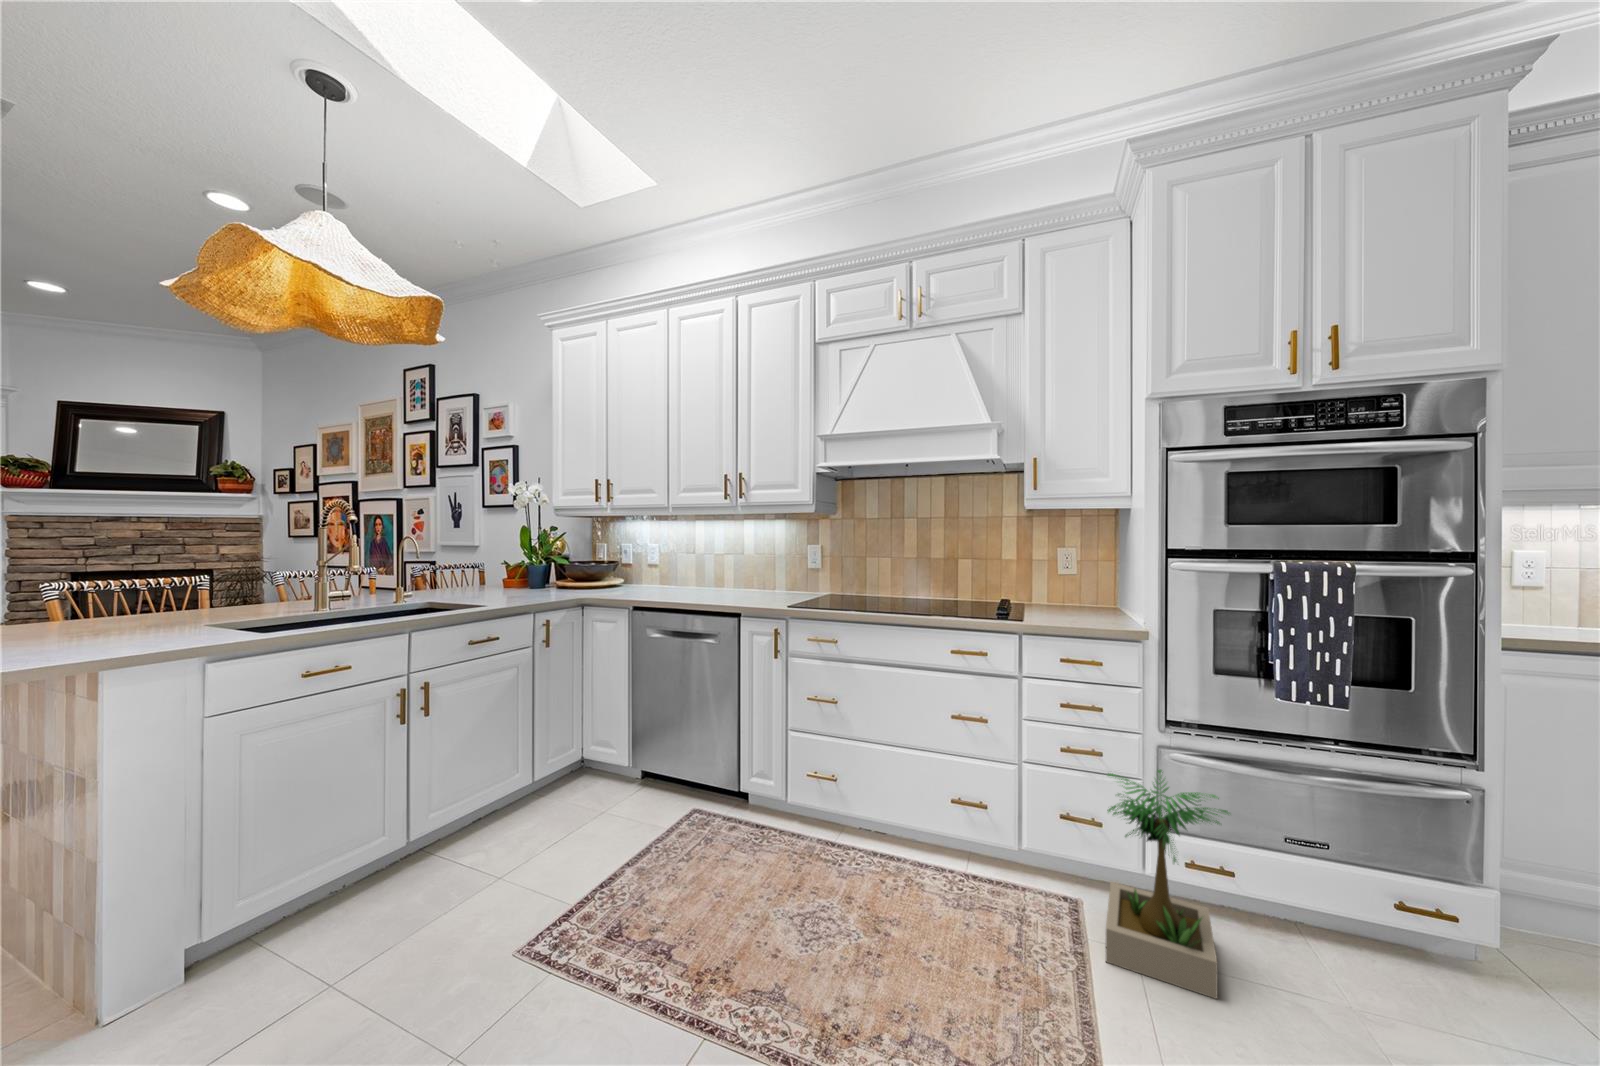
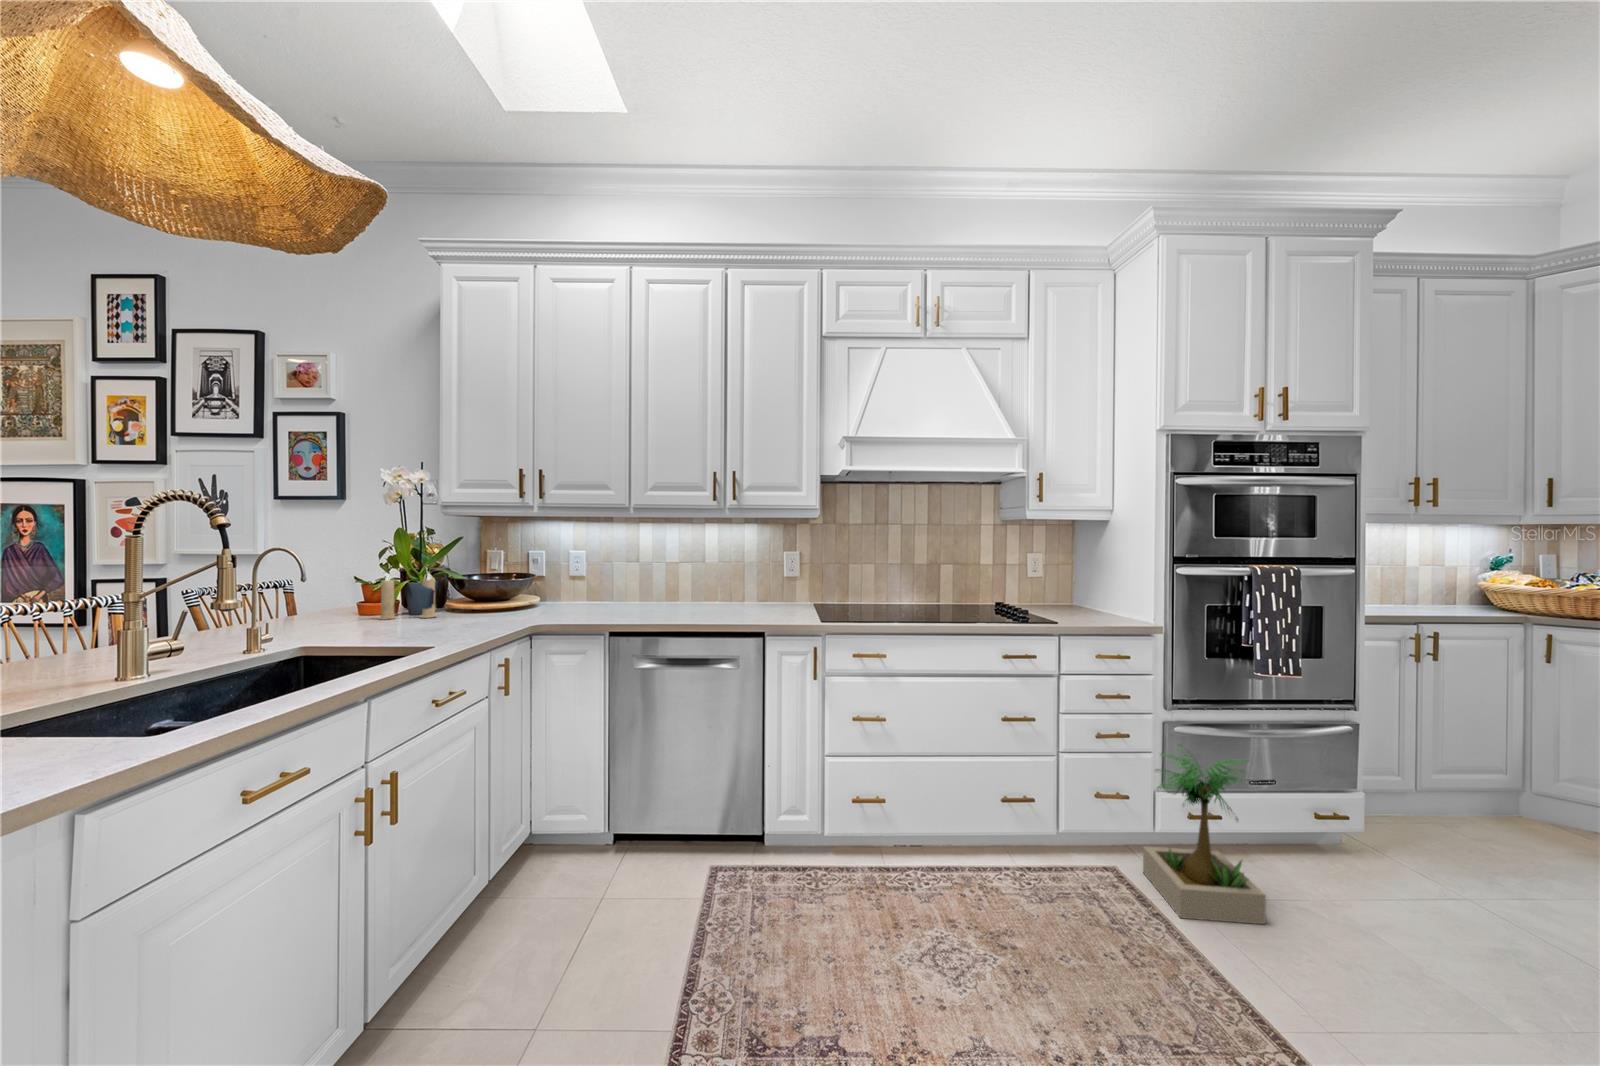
candle: none [506,557,542,591] -> present [379,573,436,620]

